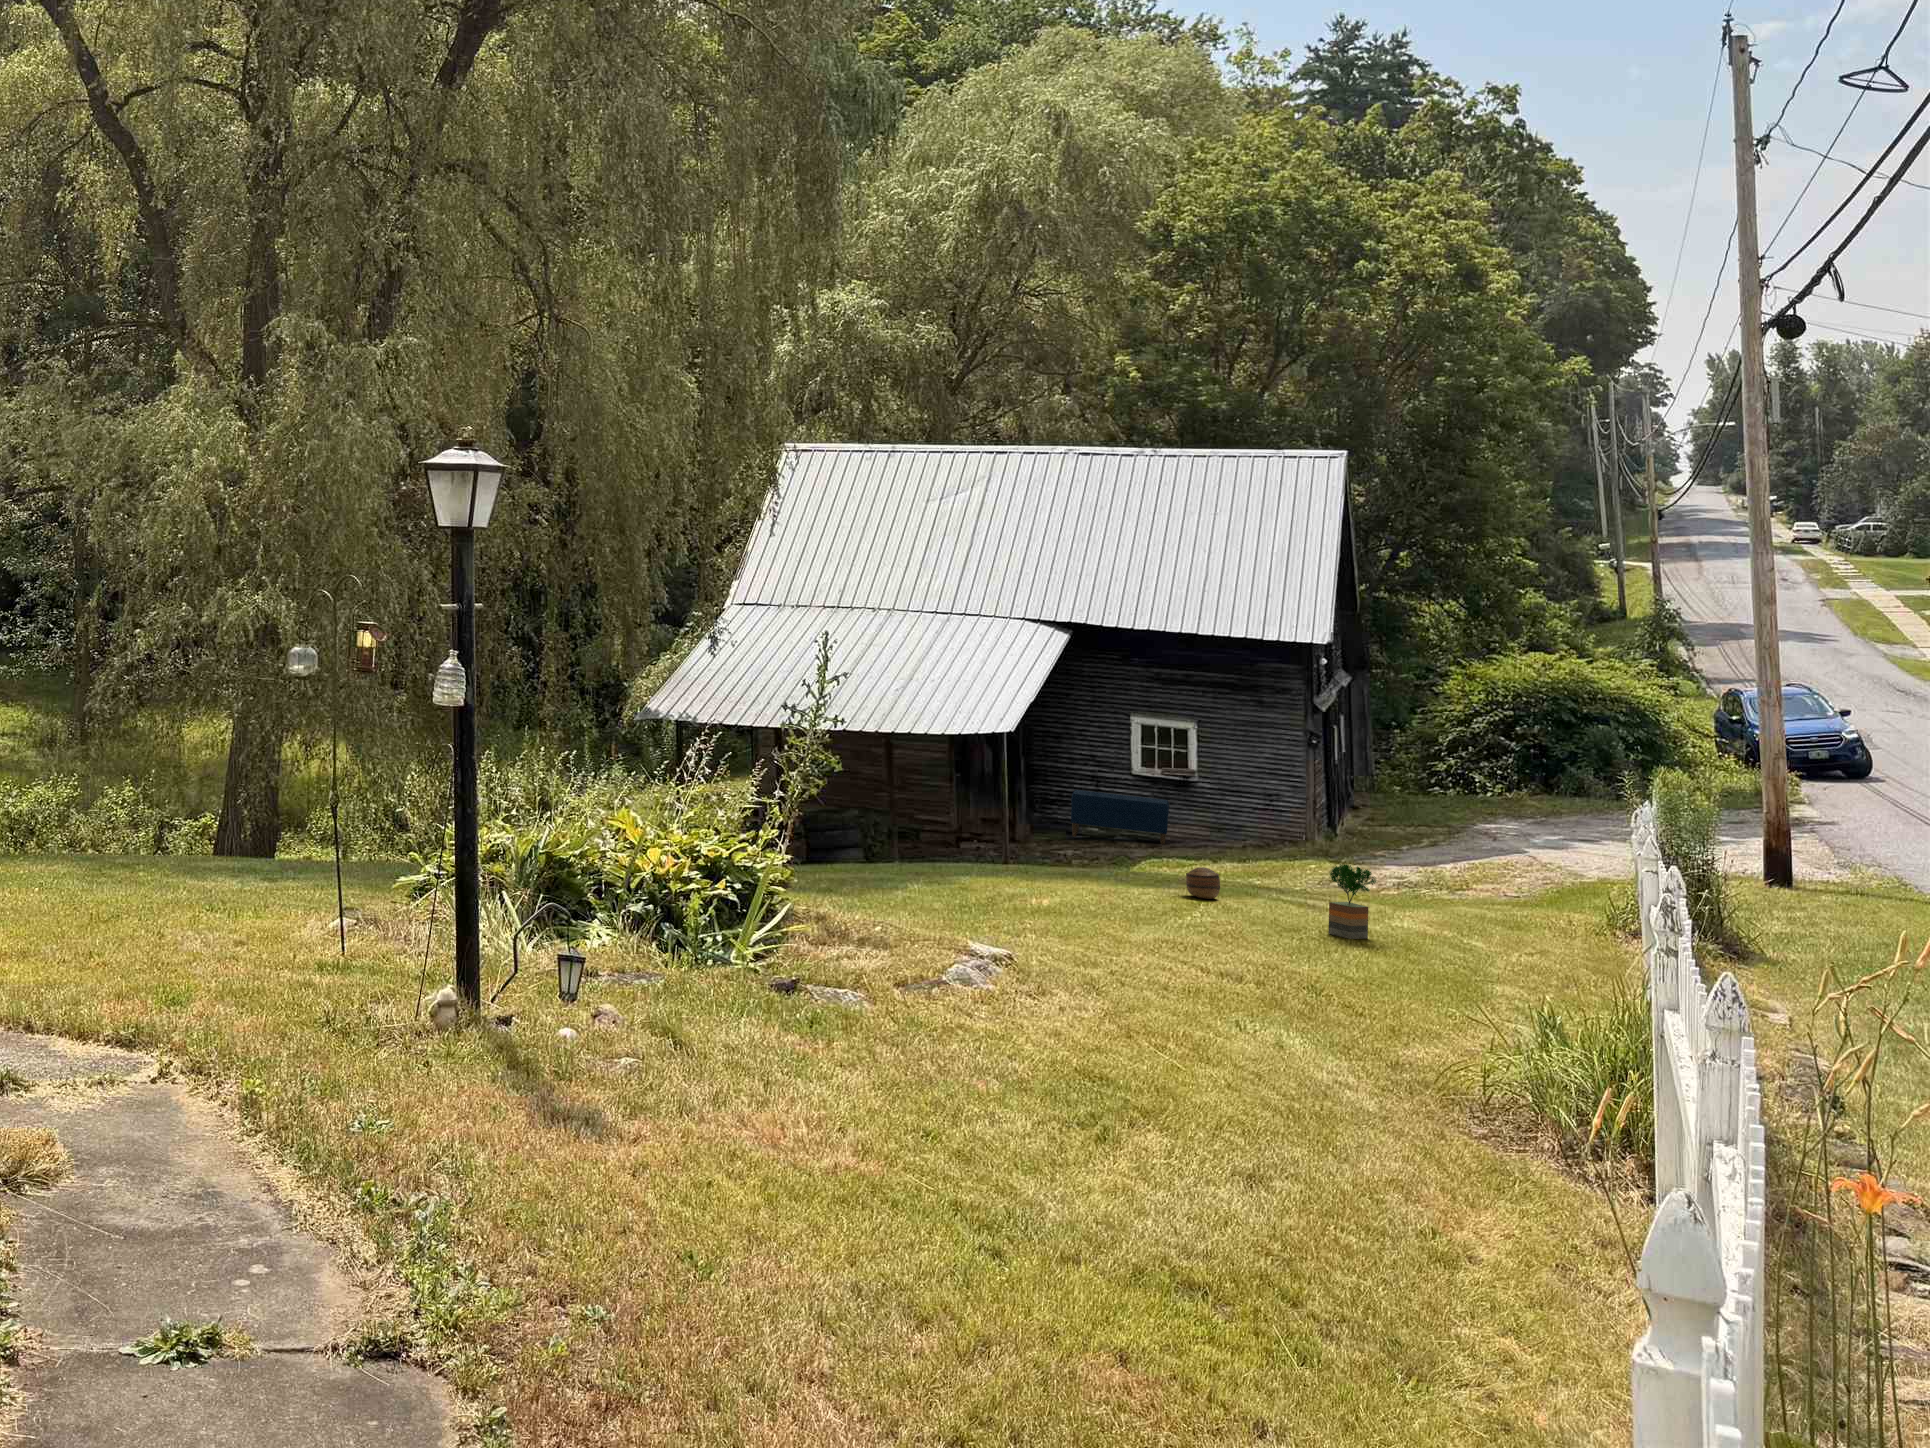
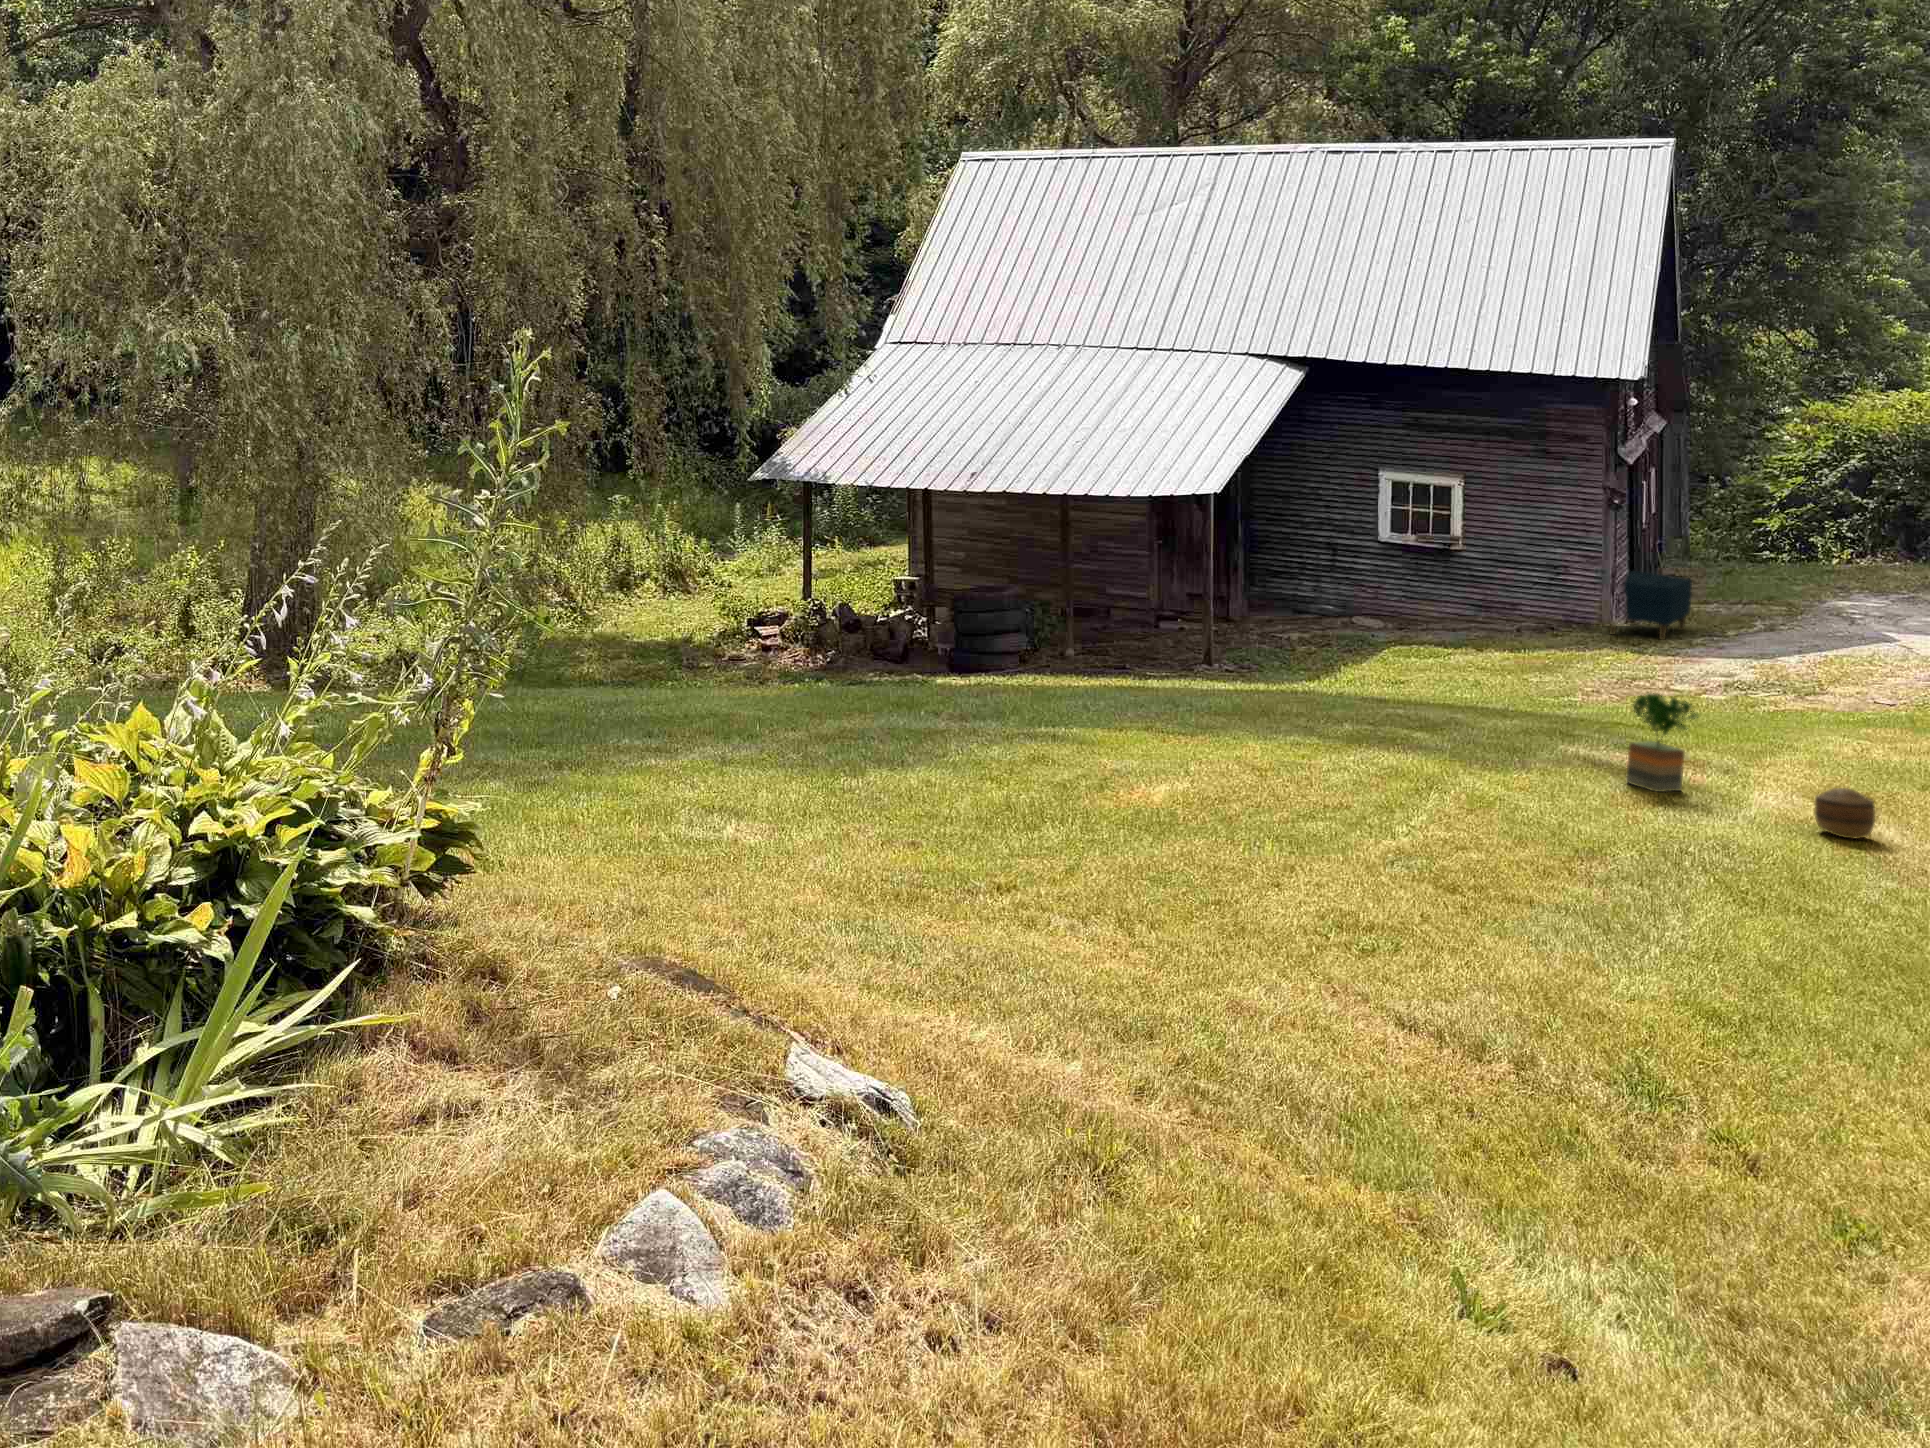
bench: present [1071,790,1169,844] -> present [1610,571,1692,639]
basket: present [1186,867,1220,899] -> present [1814,788,1875,839]

